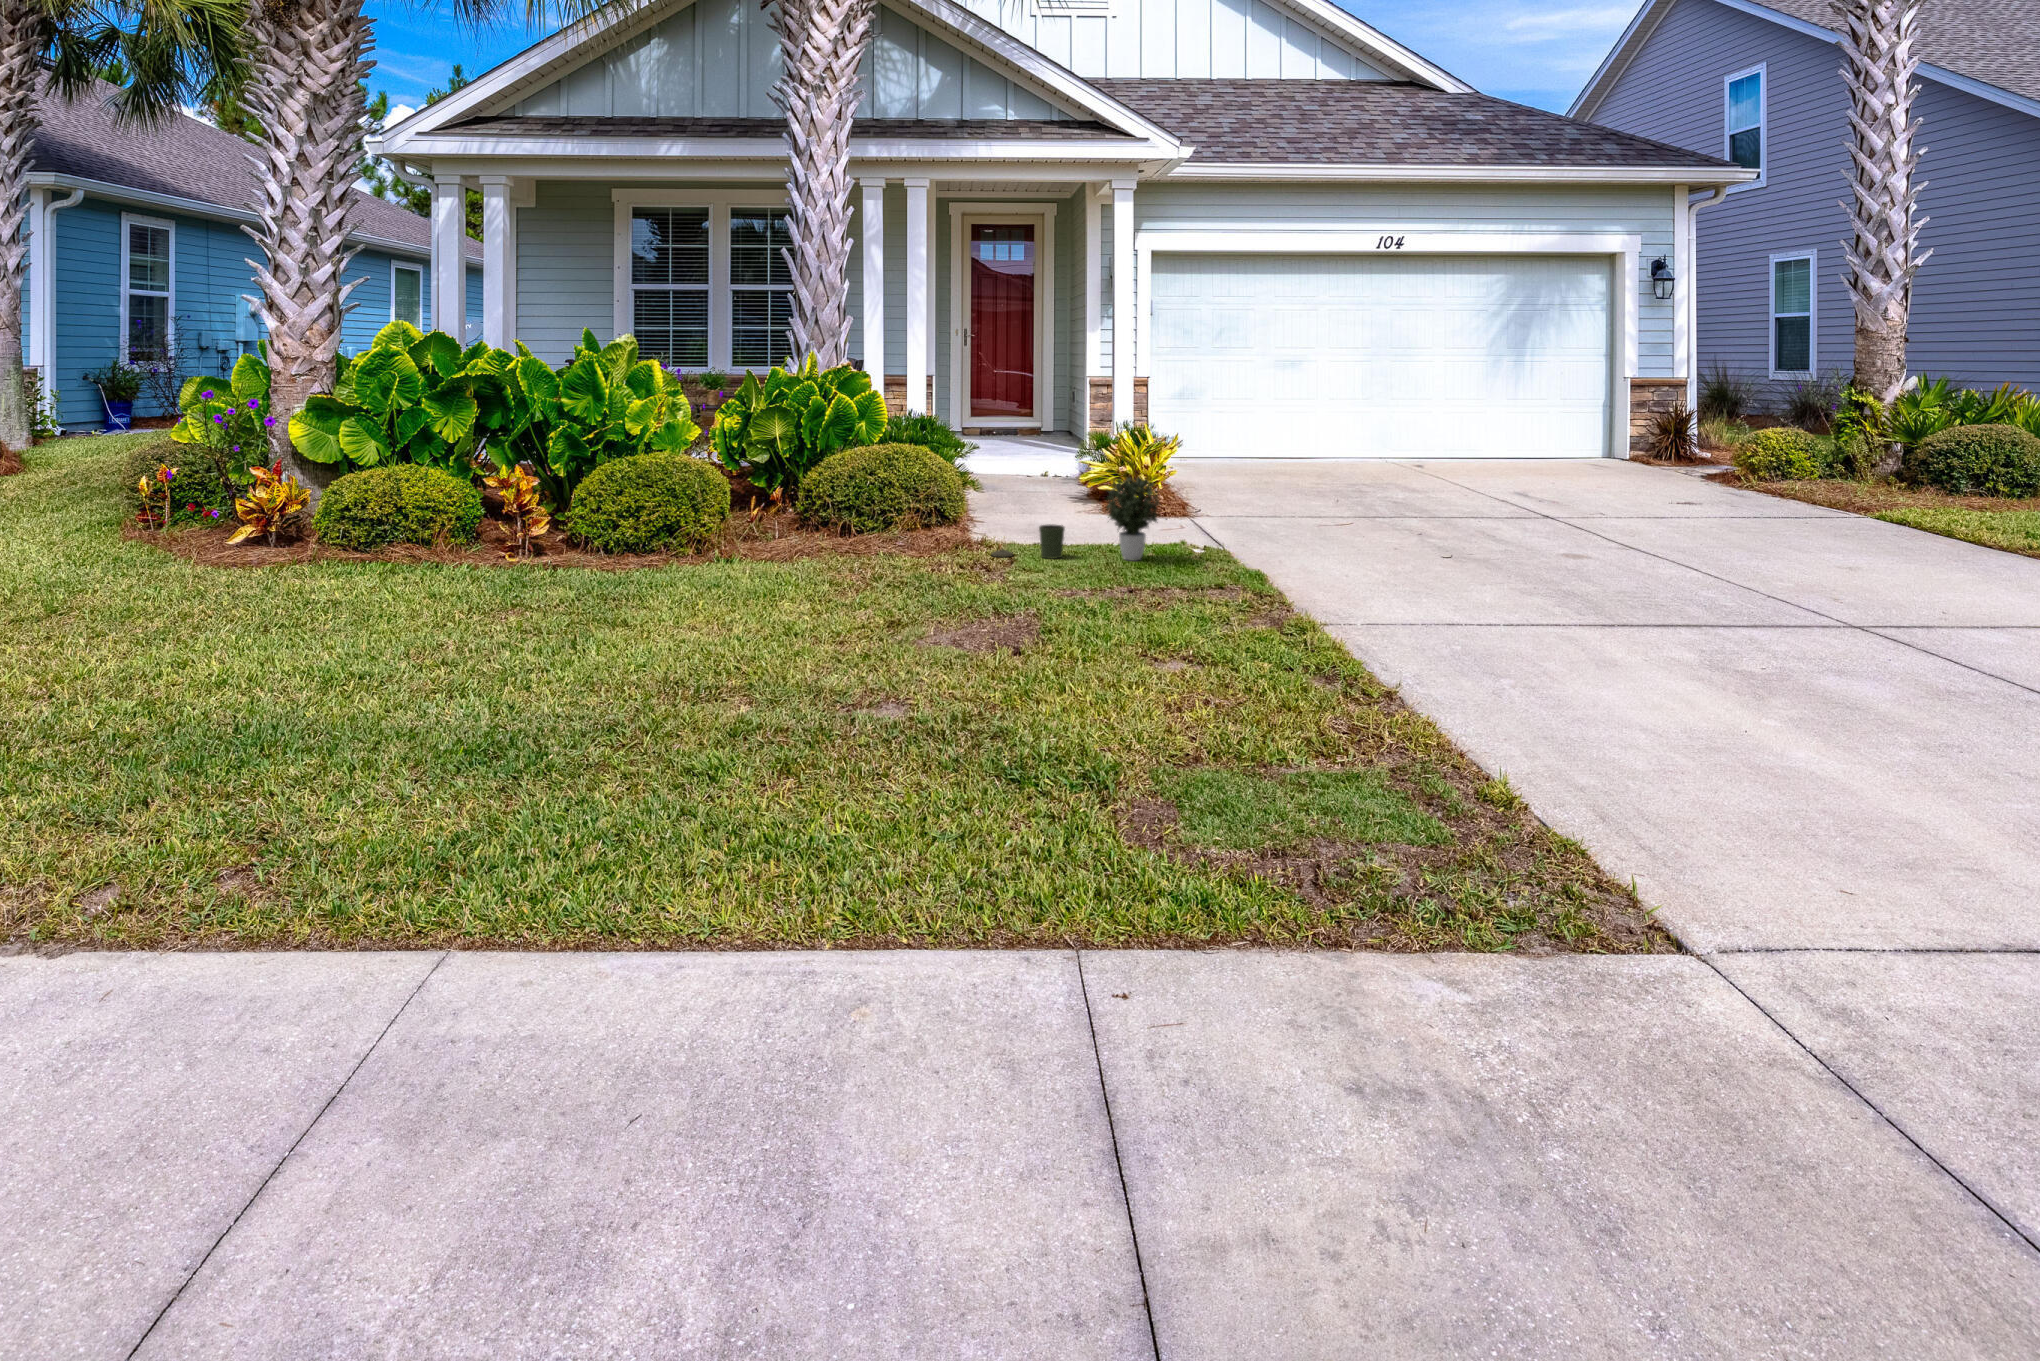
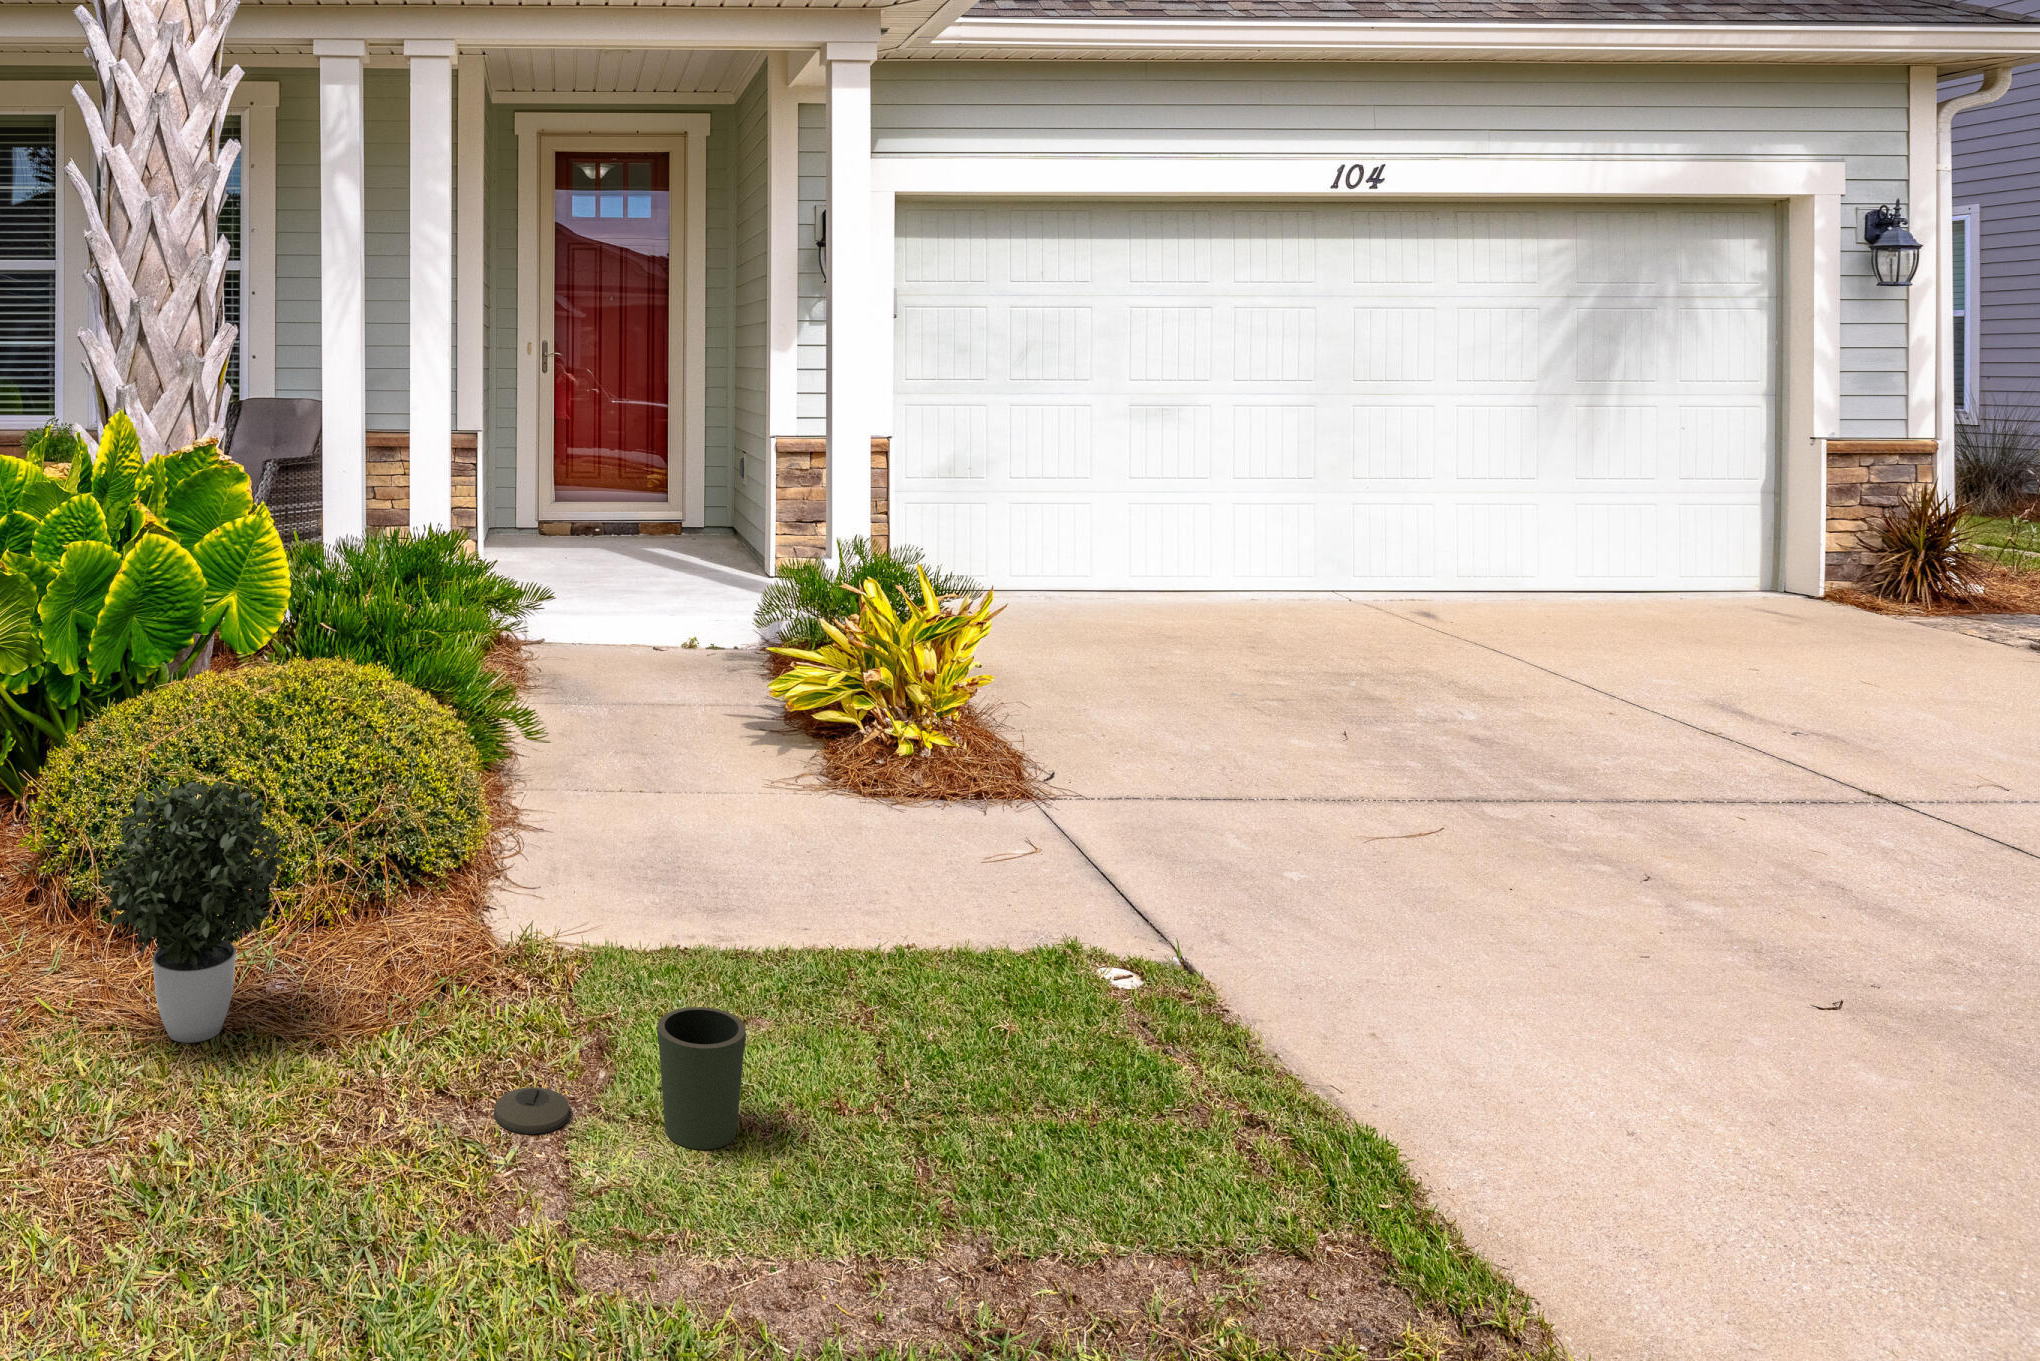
potted plant: present [1106,478,1160,561] -> present [102,780,286,1043]

